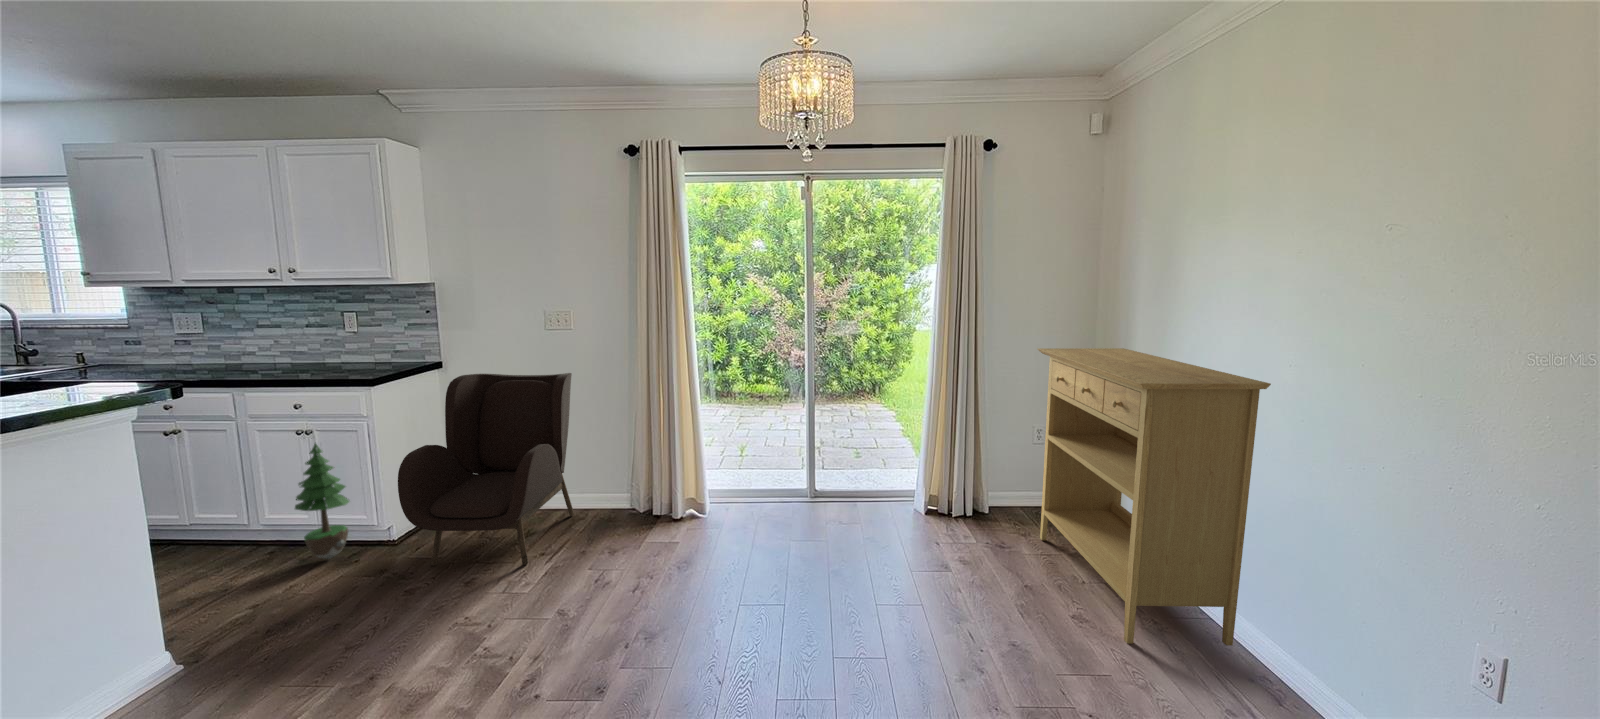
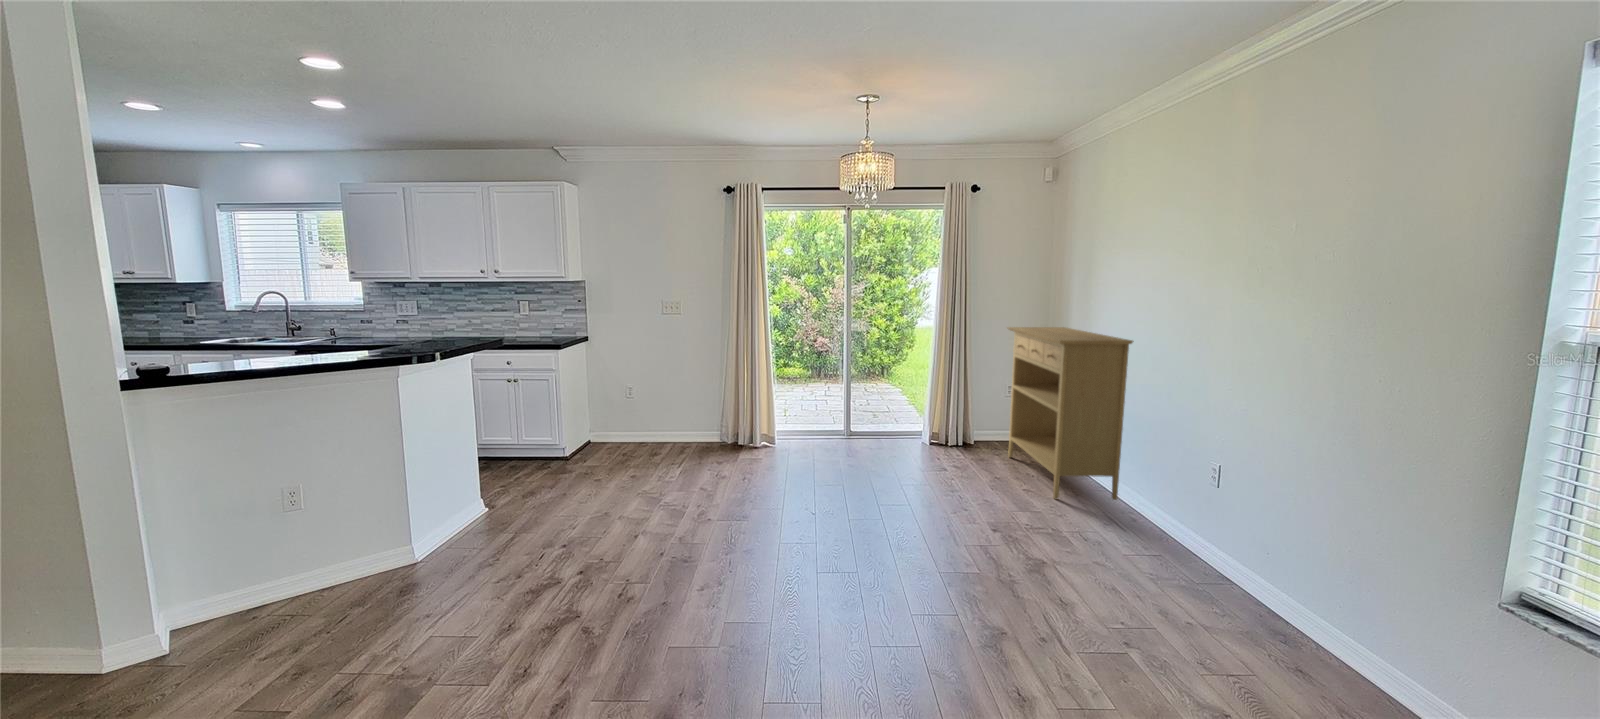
armchair: present [398,373,574,566] -> none [585,344,684,469]
potted tree: present [295,443,349,559] -> none [510,386,542,467]

